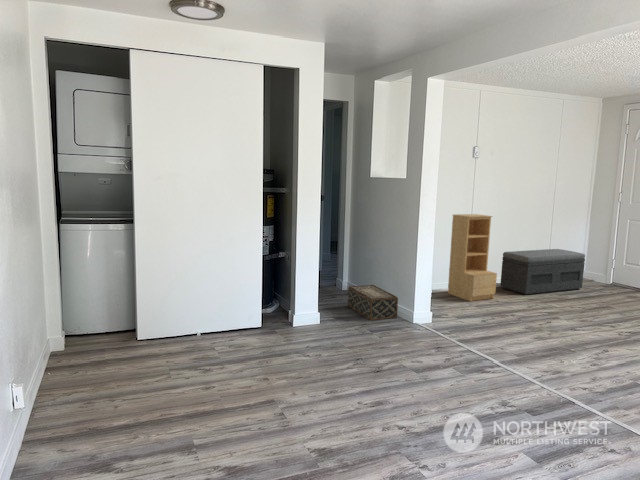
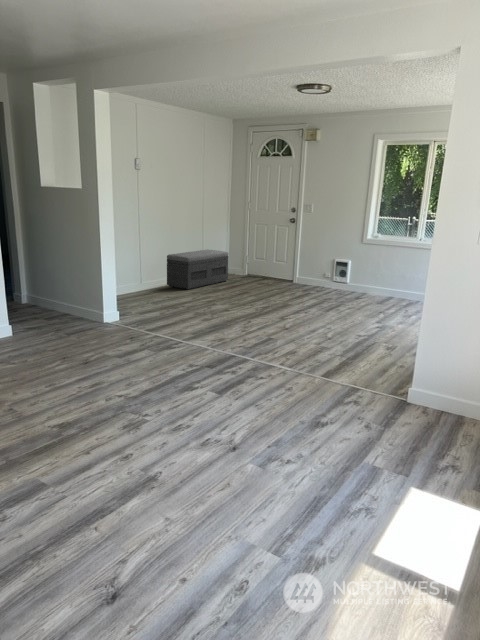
bookshelf: present [448,214,497,301] -> none [122,222,165,300]
woven basket: present [348,285,398,320] -> none [32,294,86,326]

